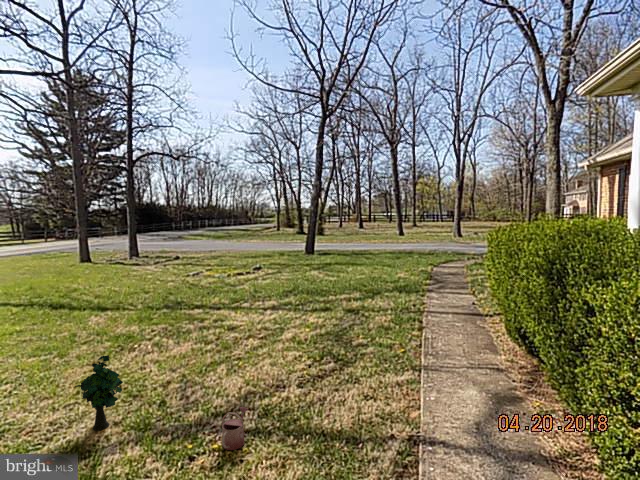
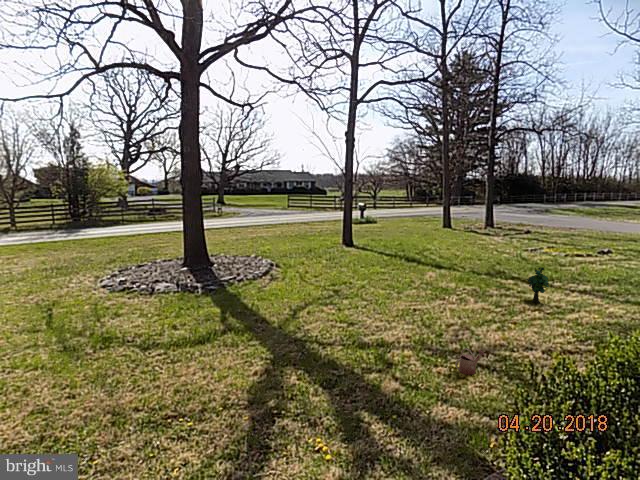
decorative plant: present [75,355,123,431] -> present [526,267,549,303]

